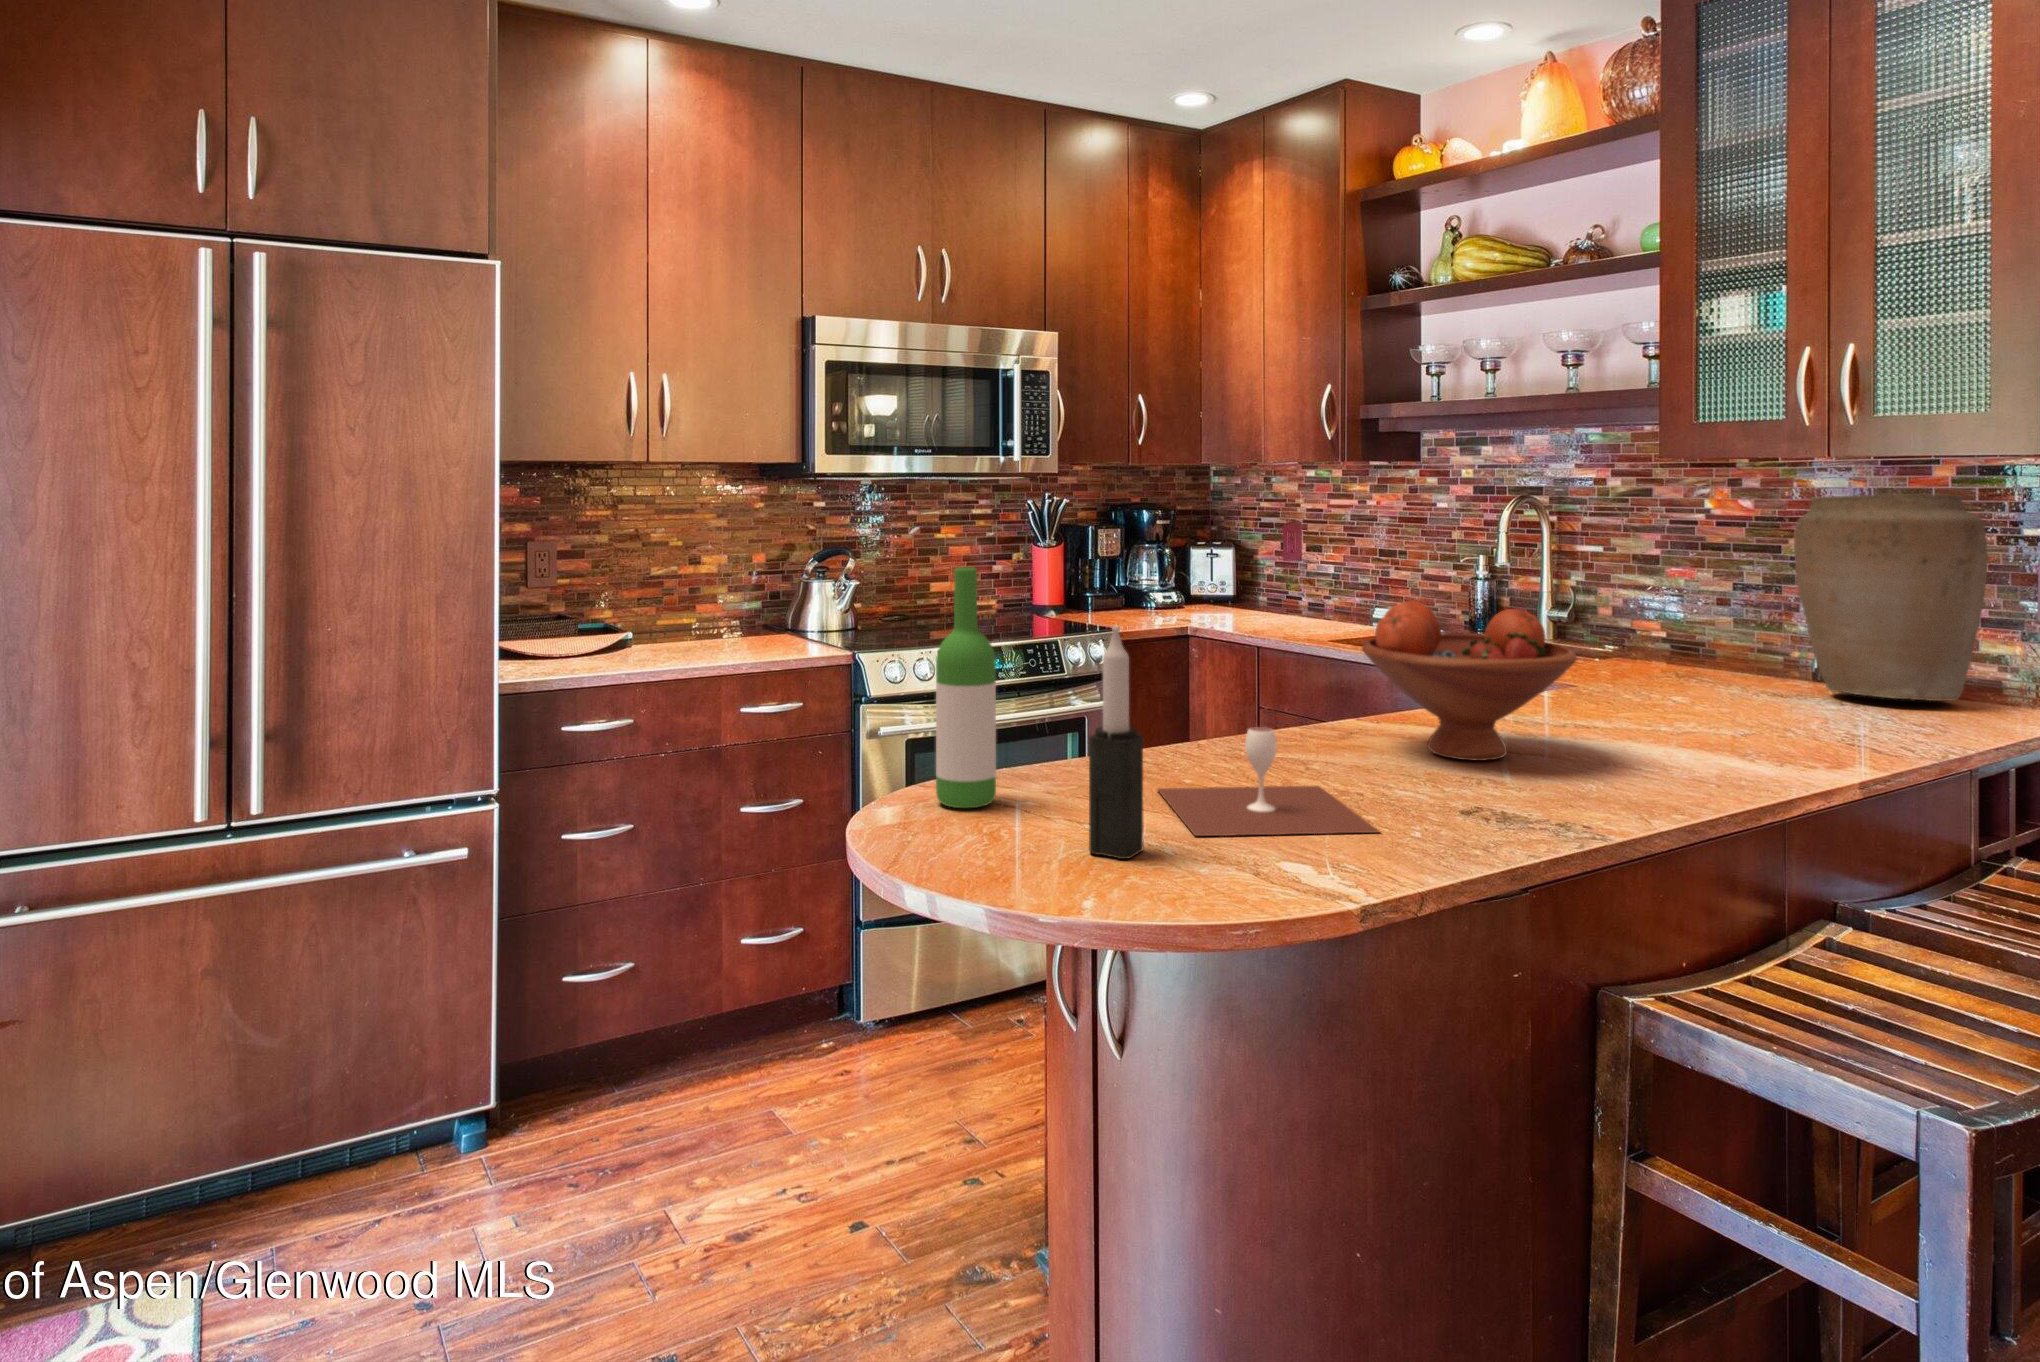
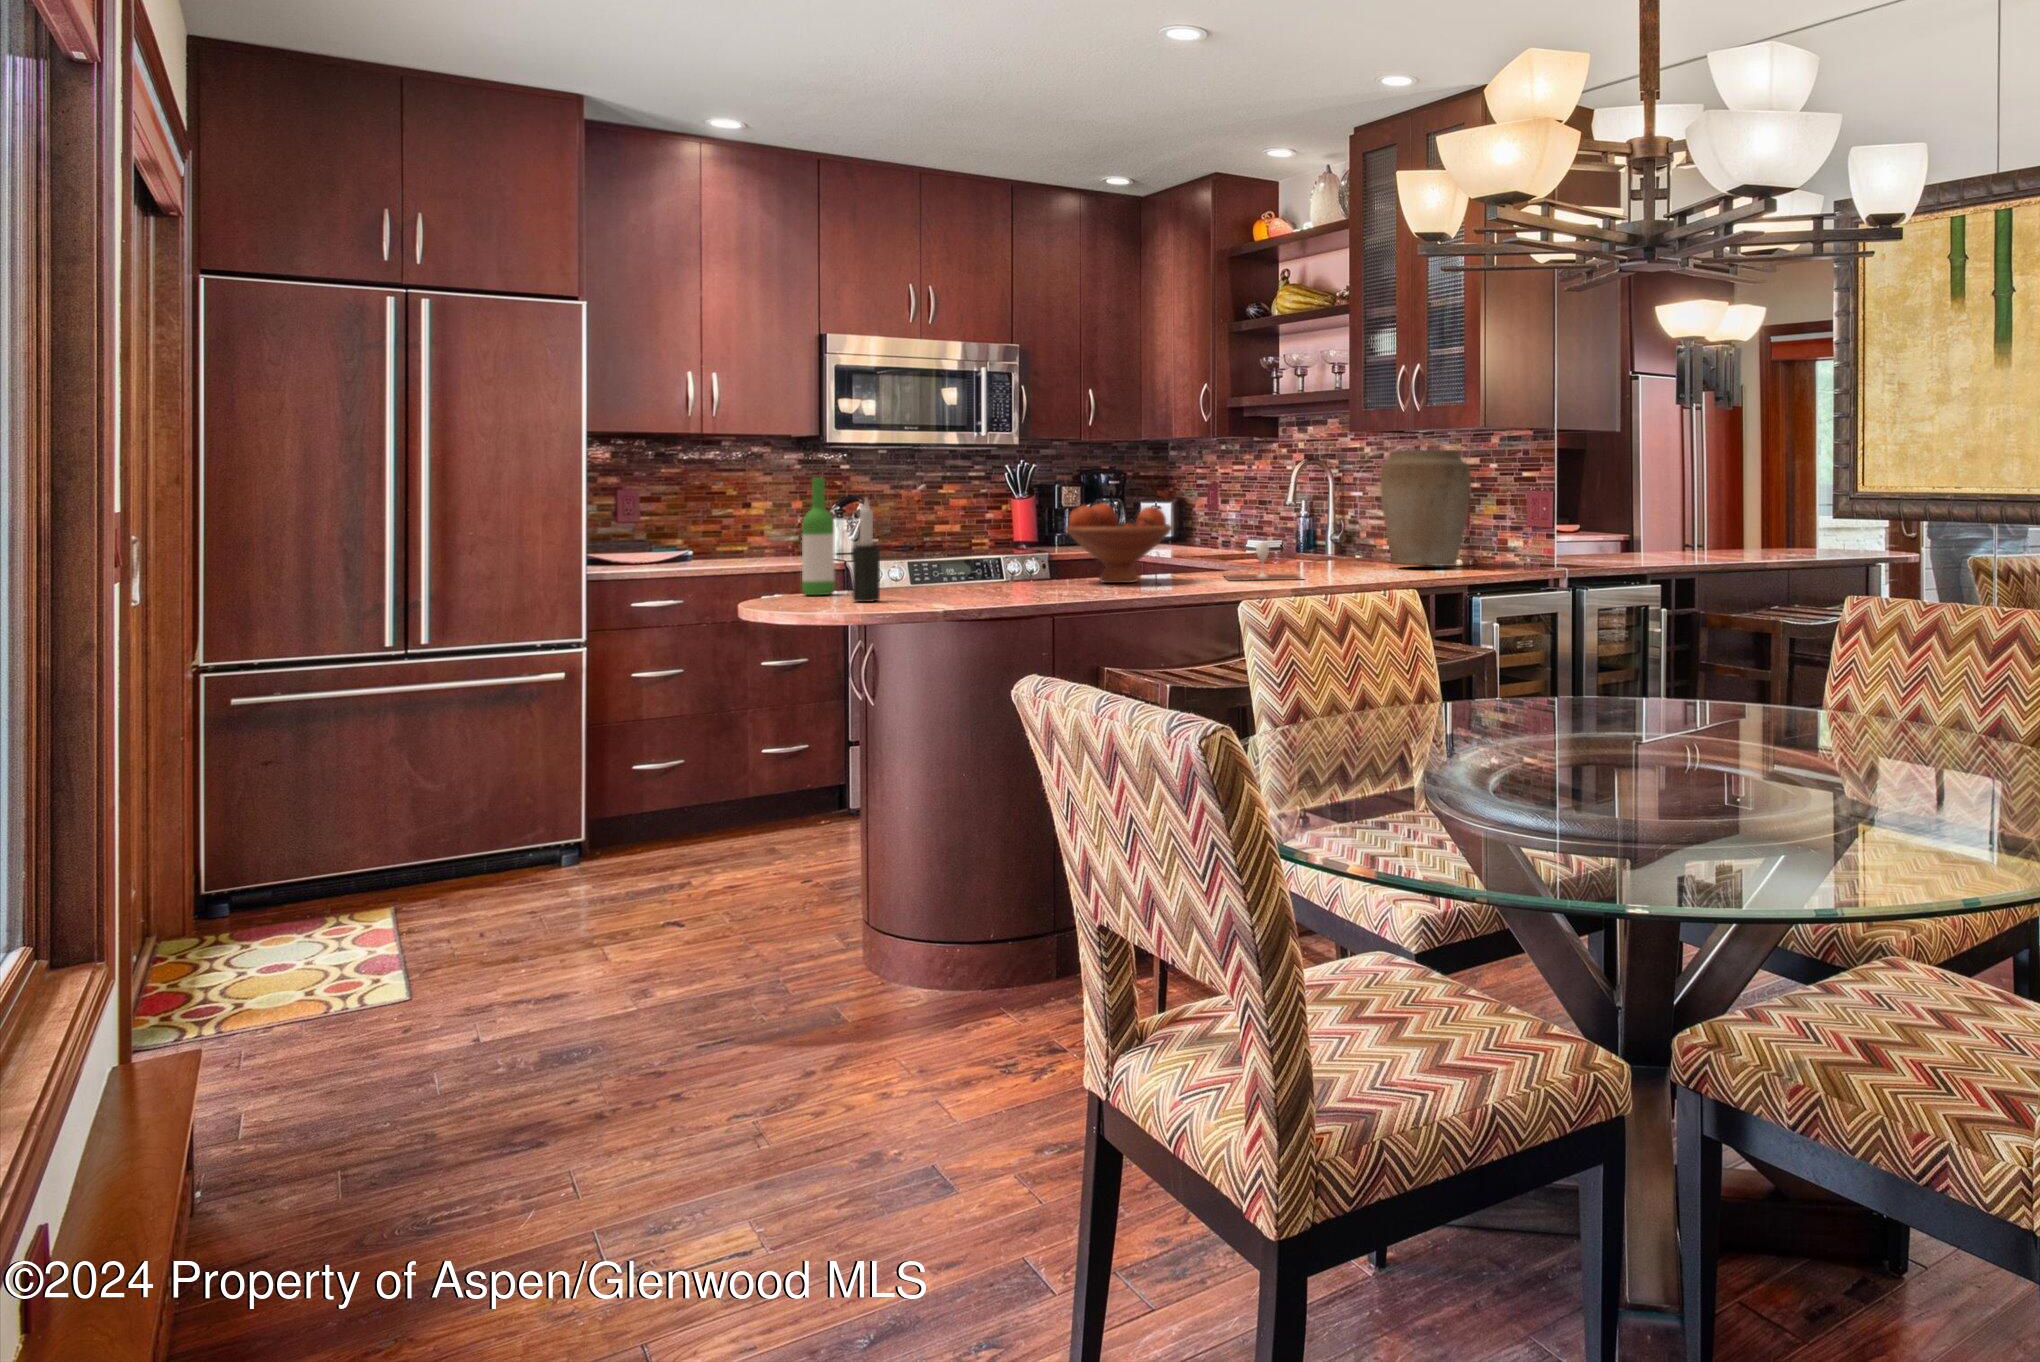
wine glass: present [1158,727,1379,836] -> present [1225,543,1301,581]

